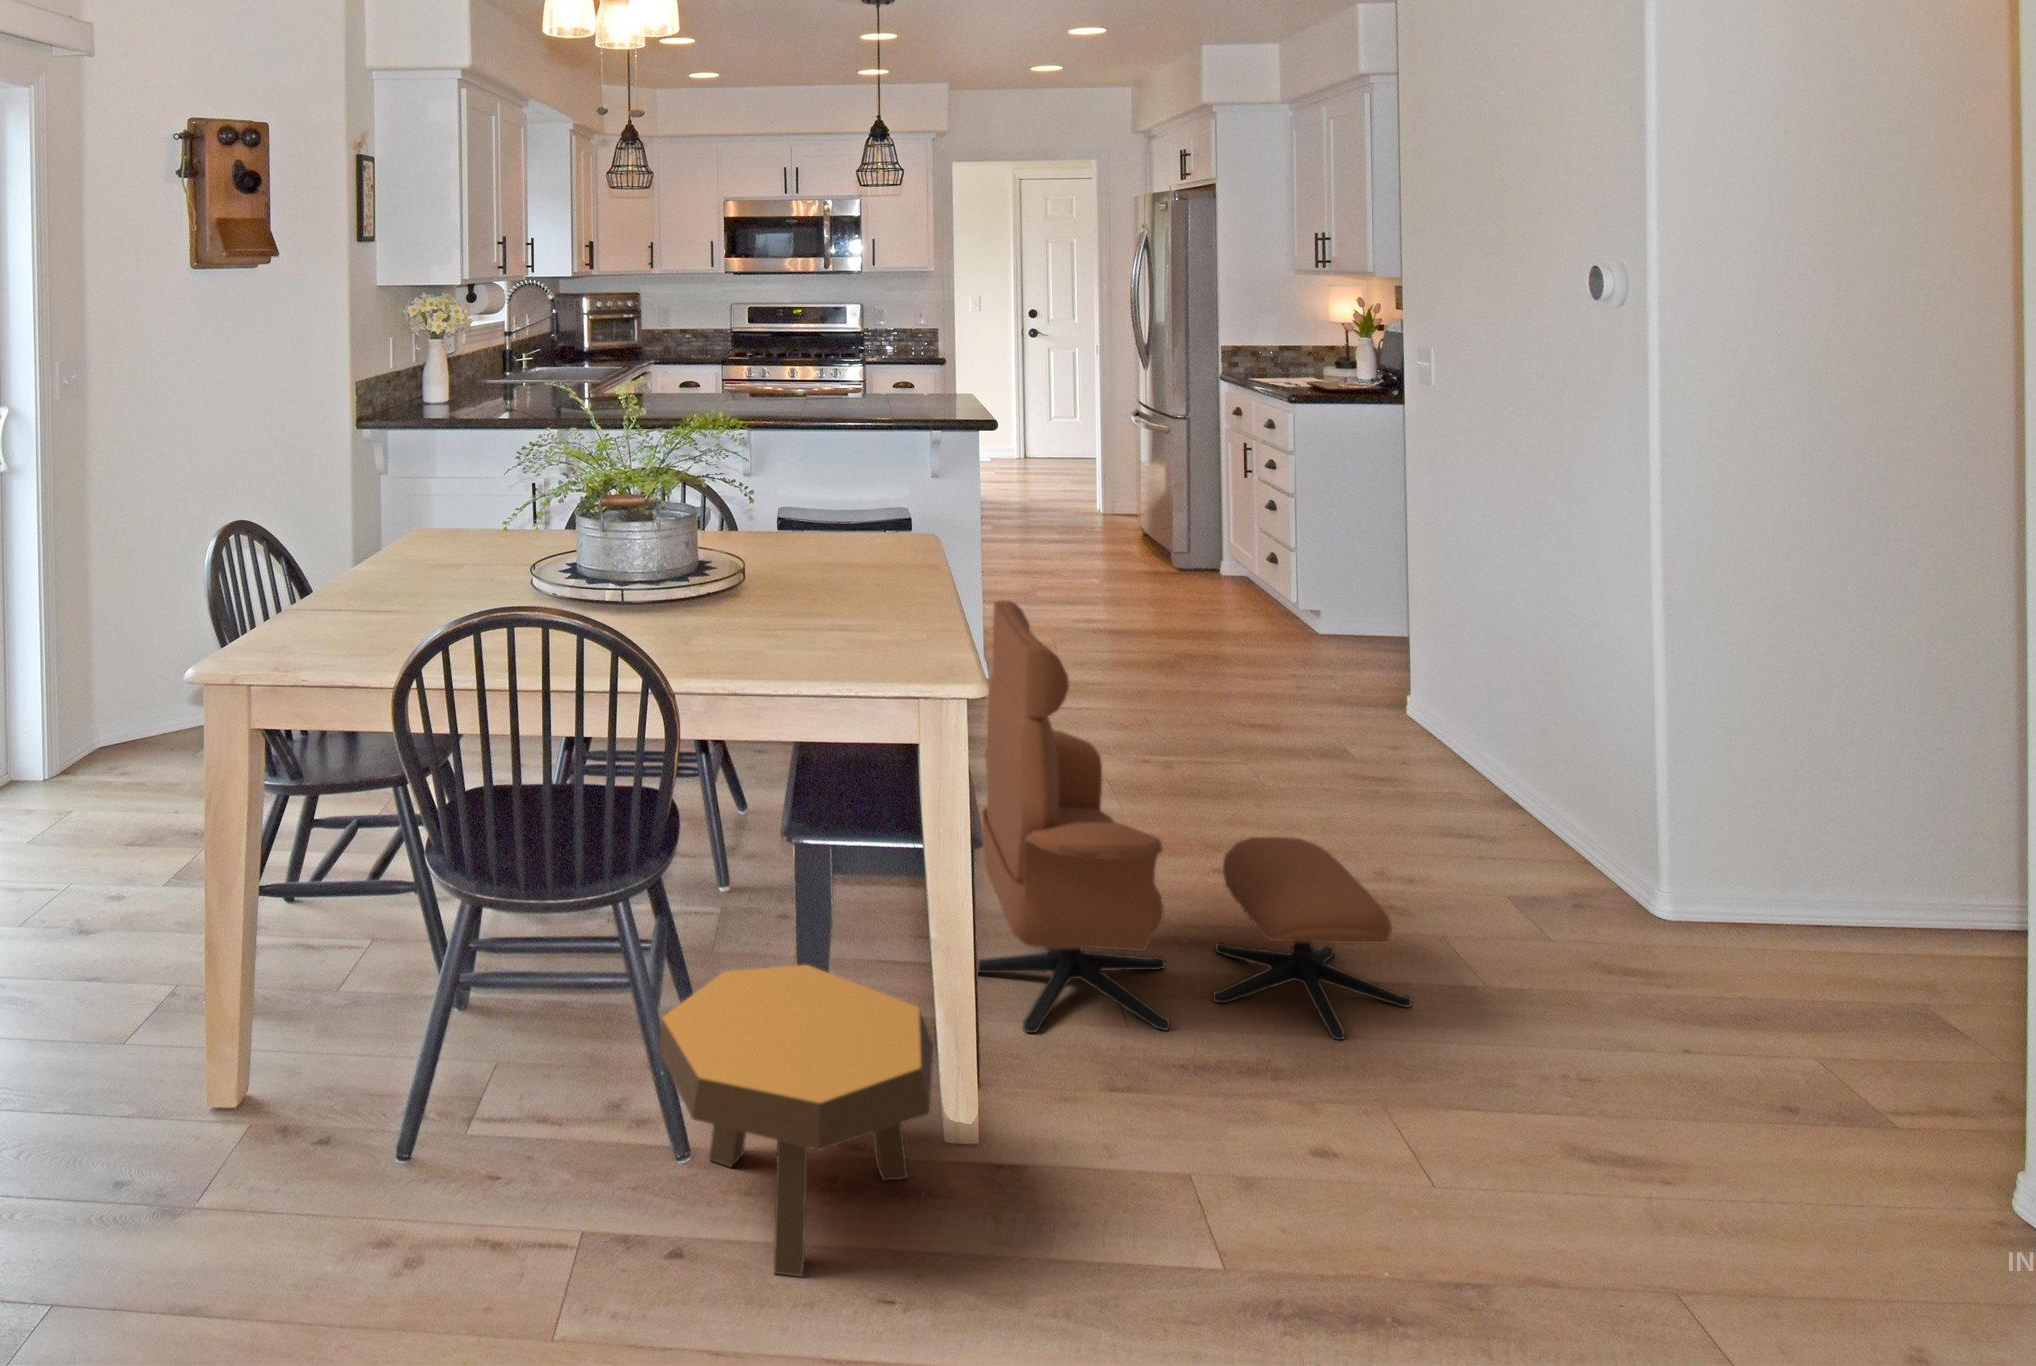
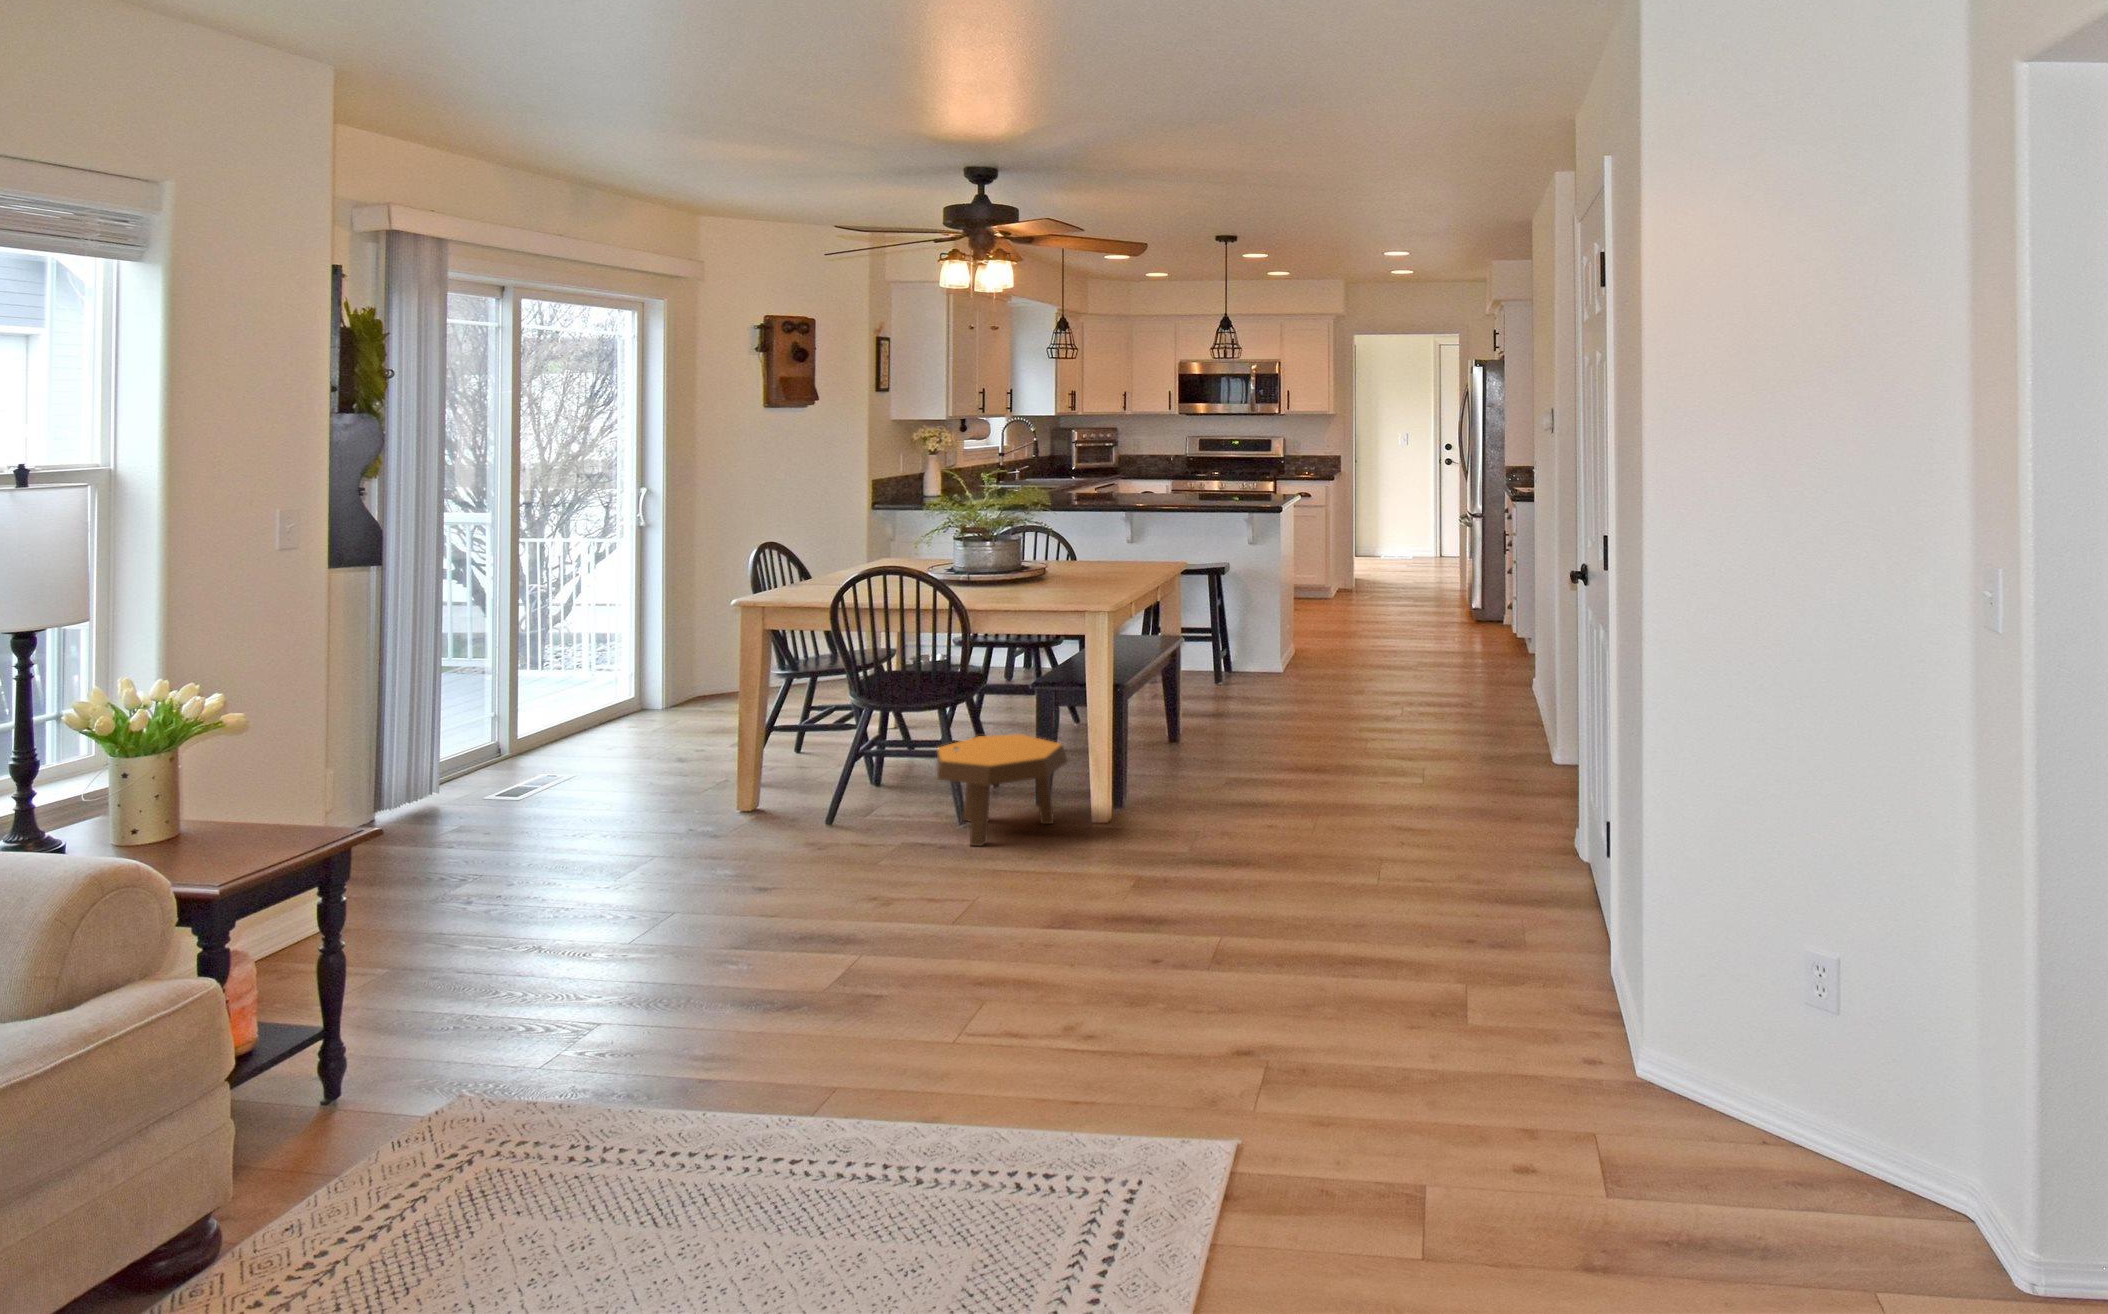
lounge chair: present [978,600,1412,1040] -> none [1137,574,1363,786]

